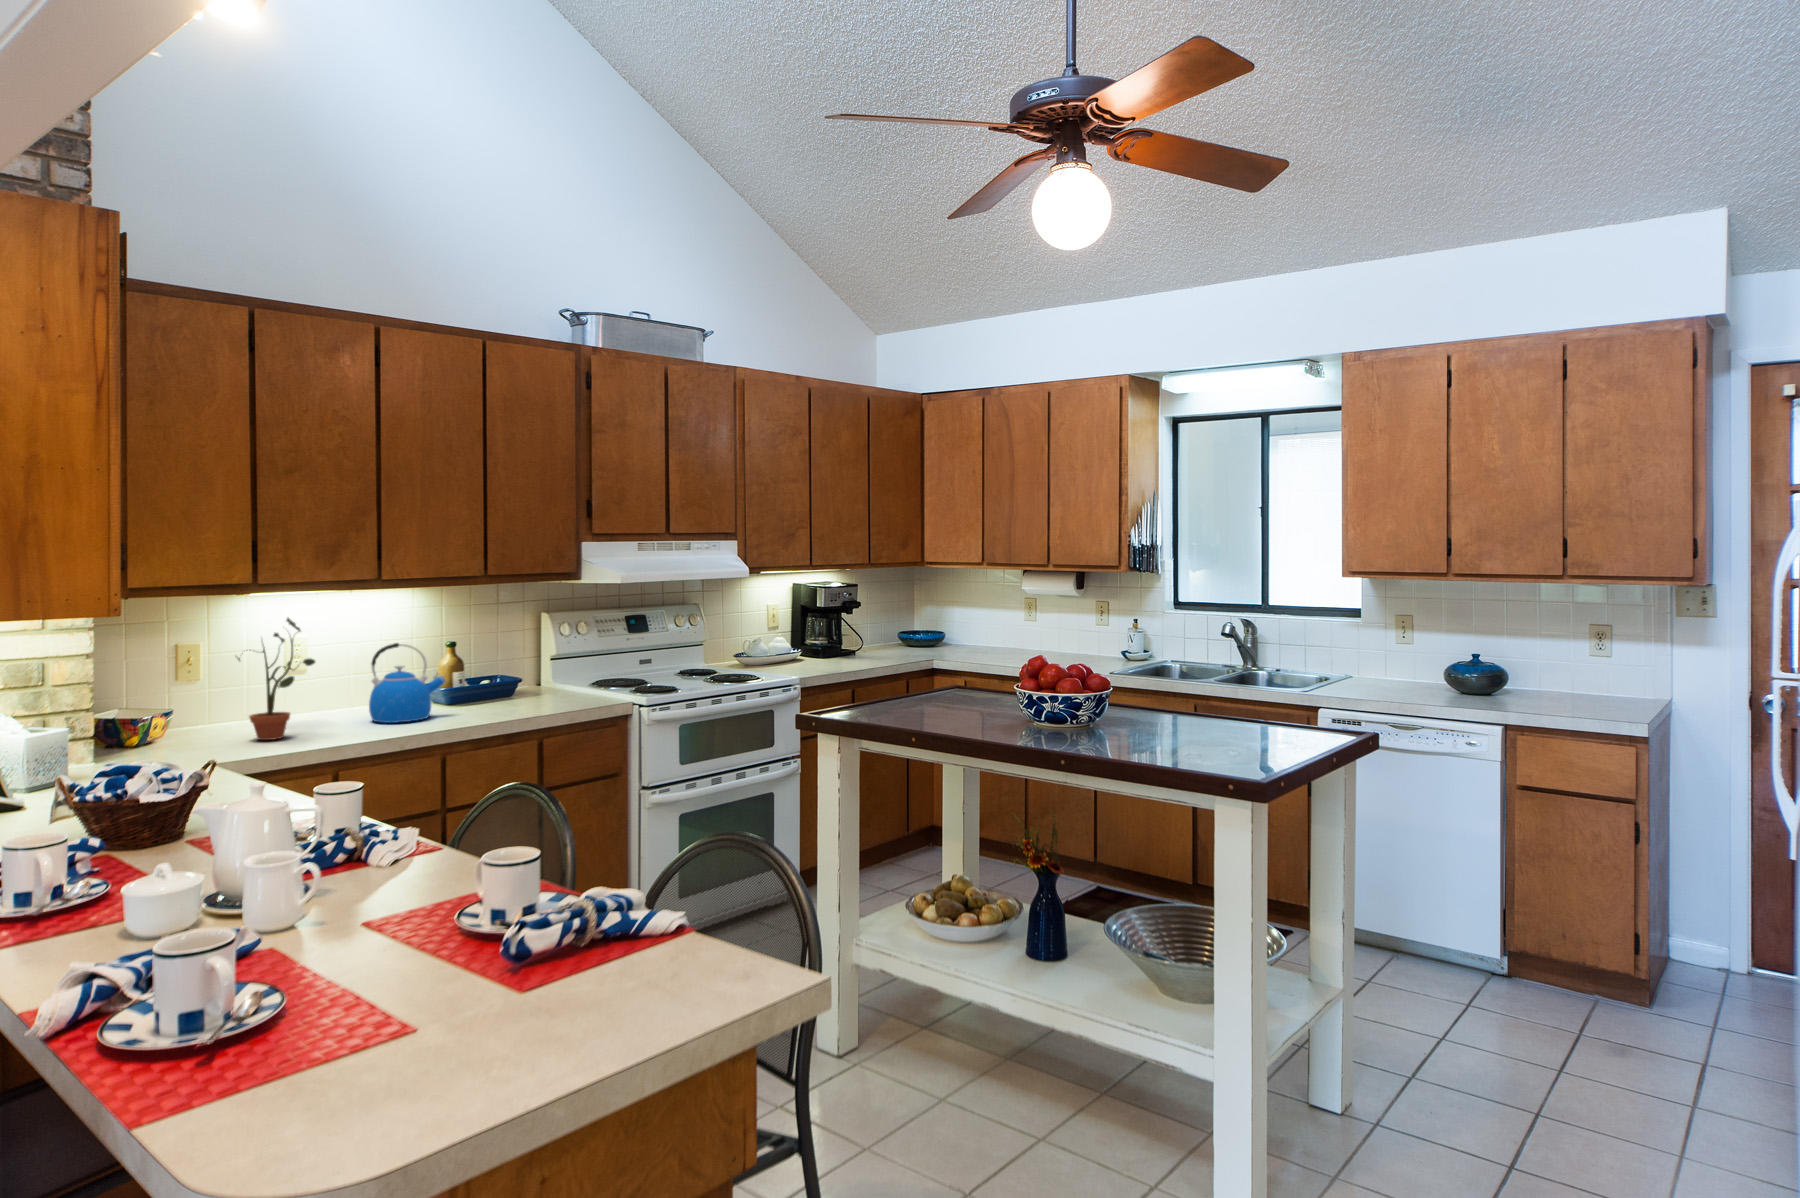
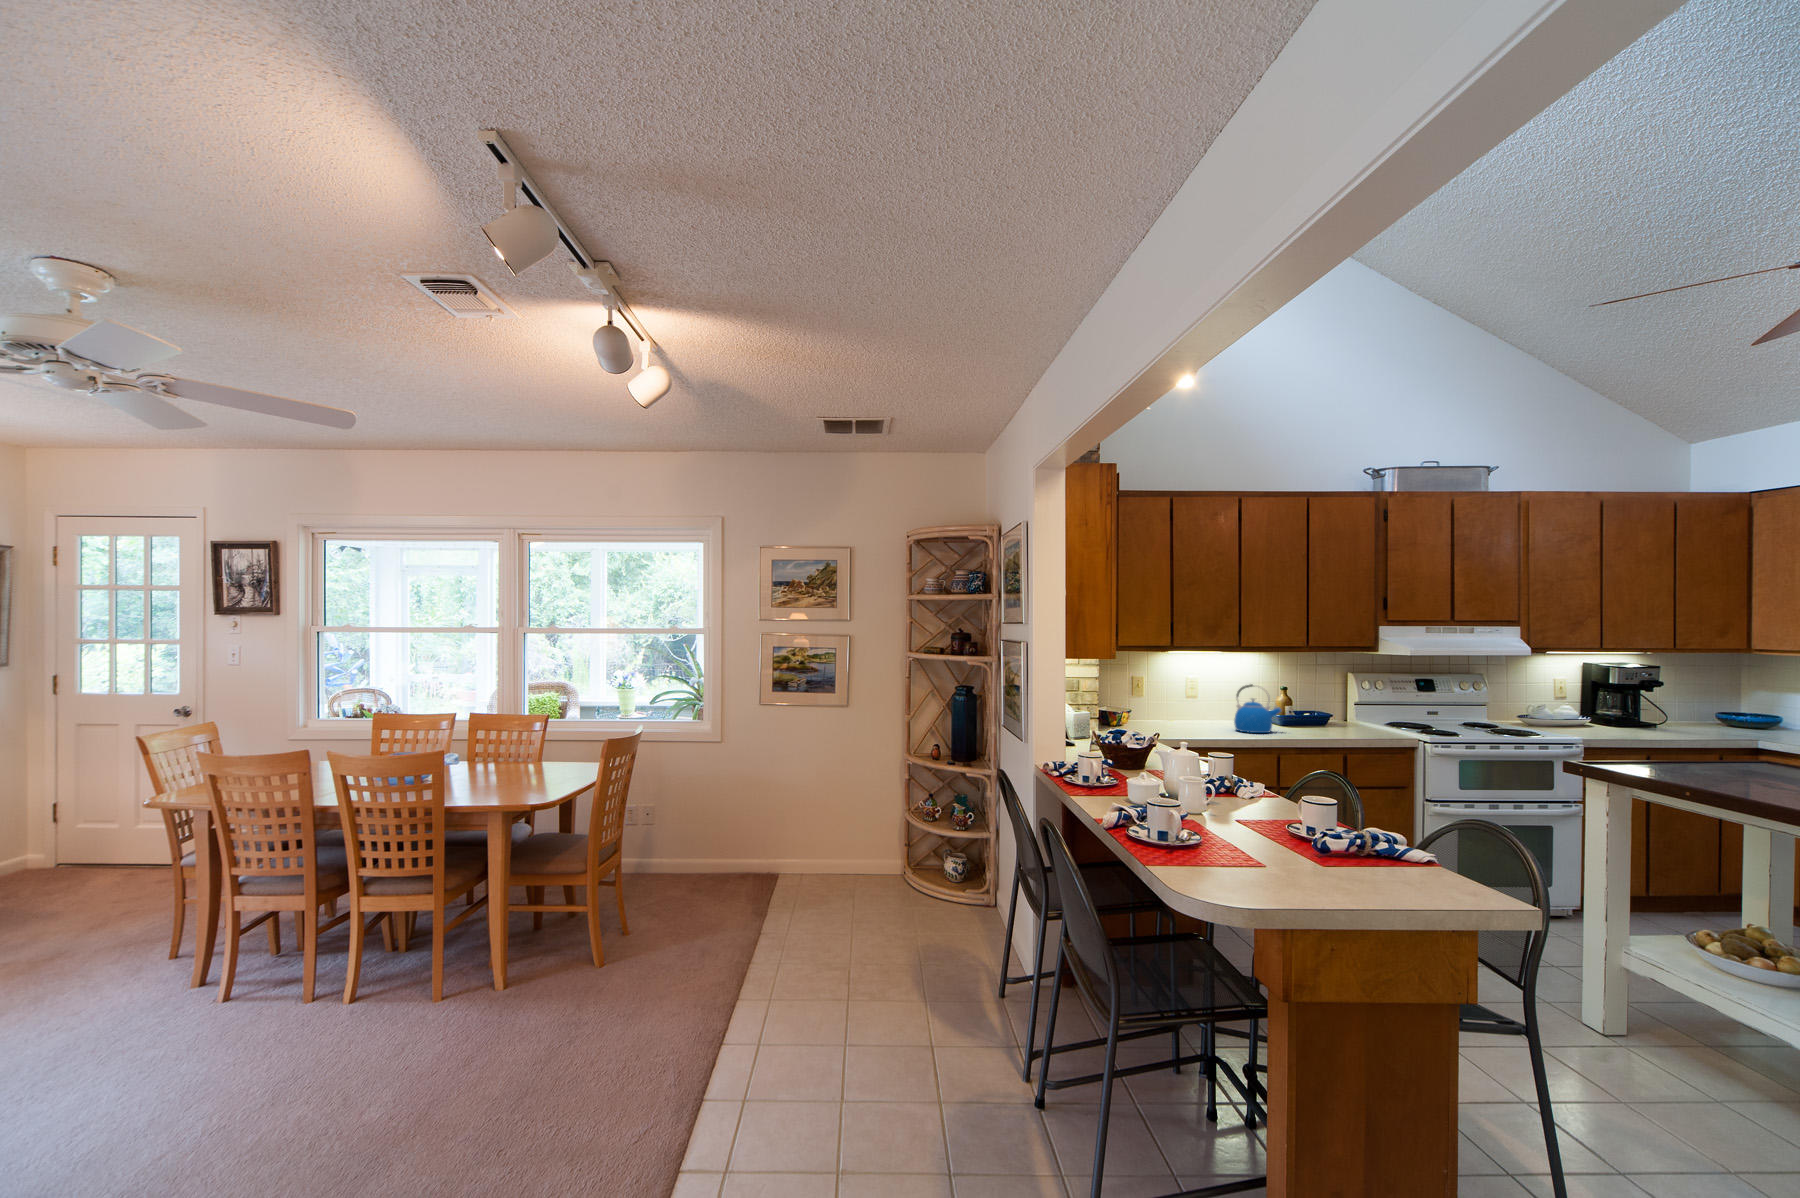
potted plant: present [237,618,315,740] -> none [1164,665,1206,733]

